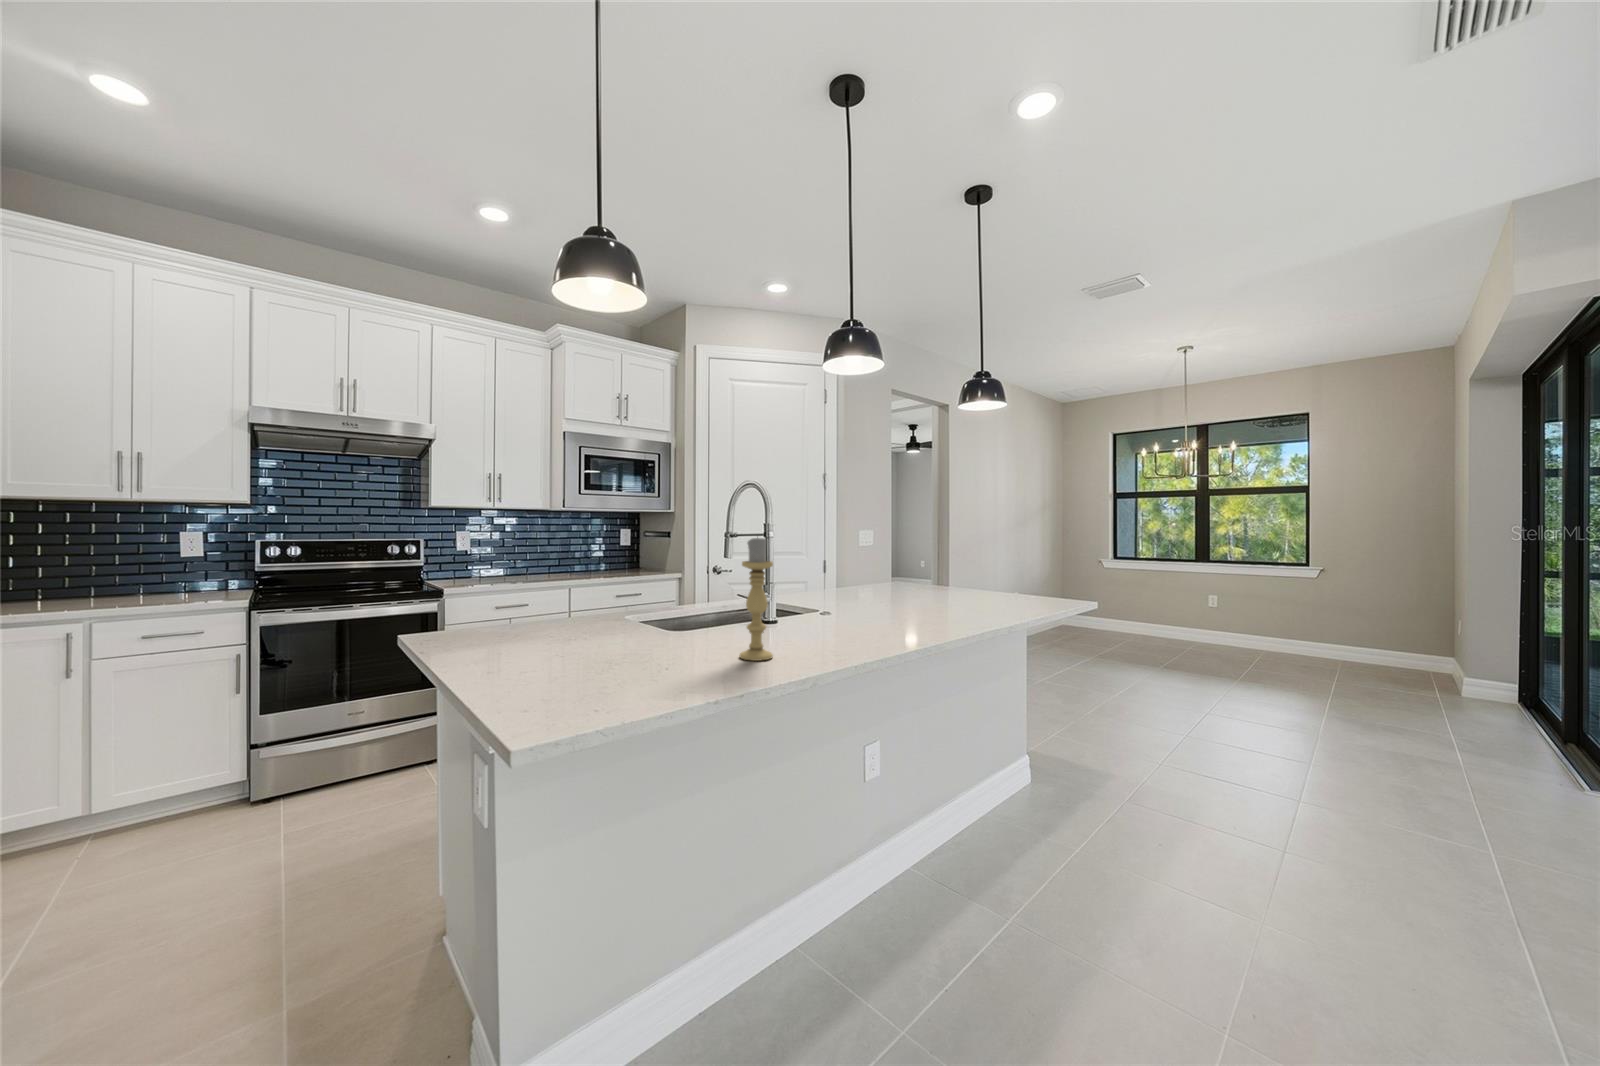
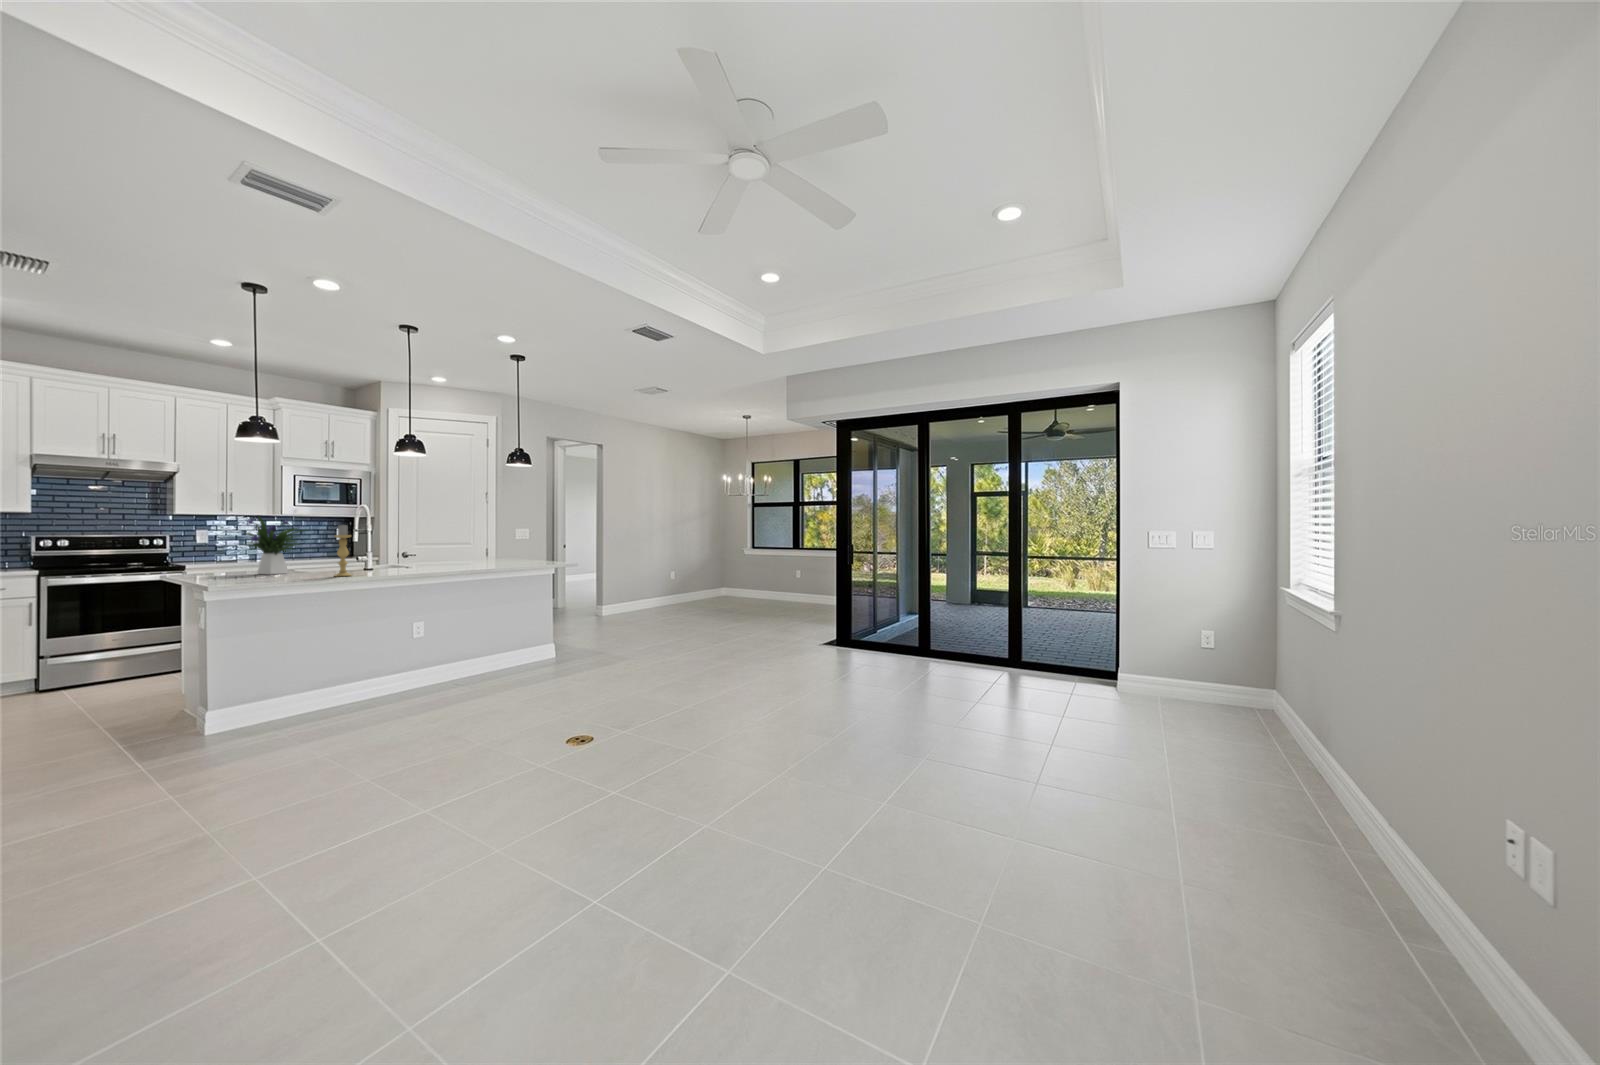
flower arrangement: none [545,513,674,643] -> present [246,516,303,574]

